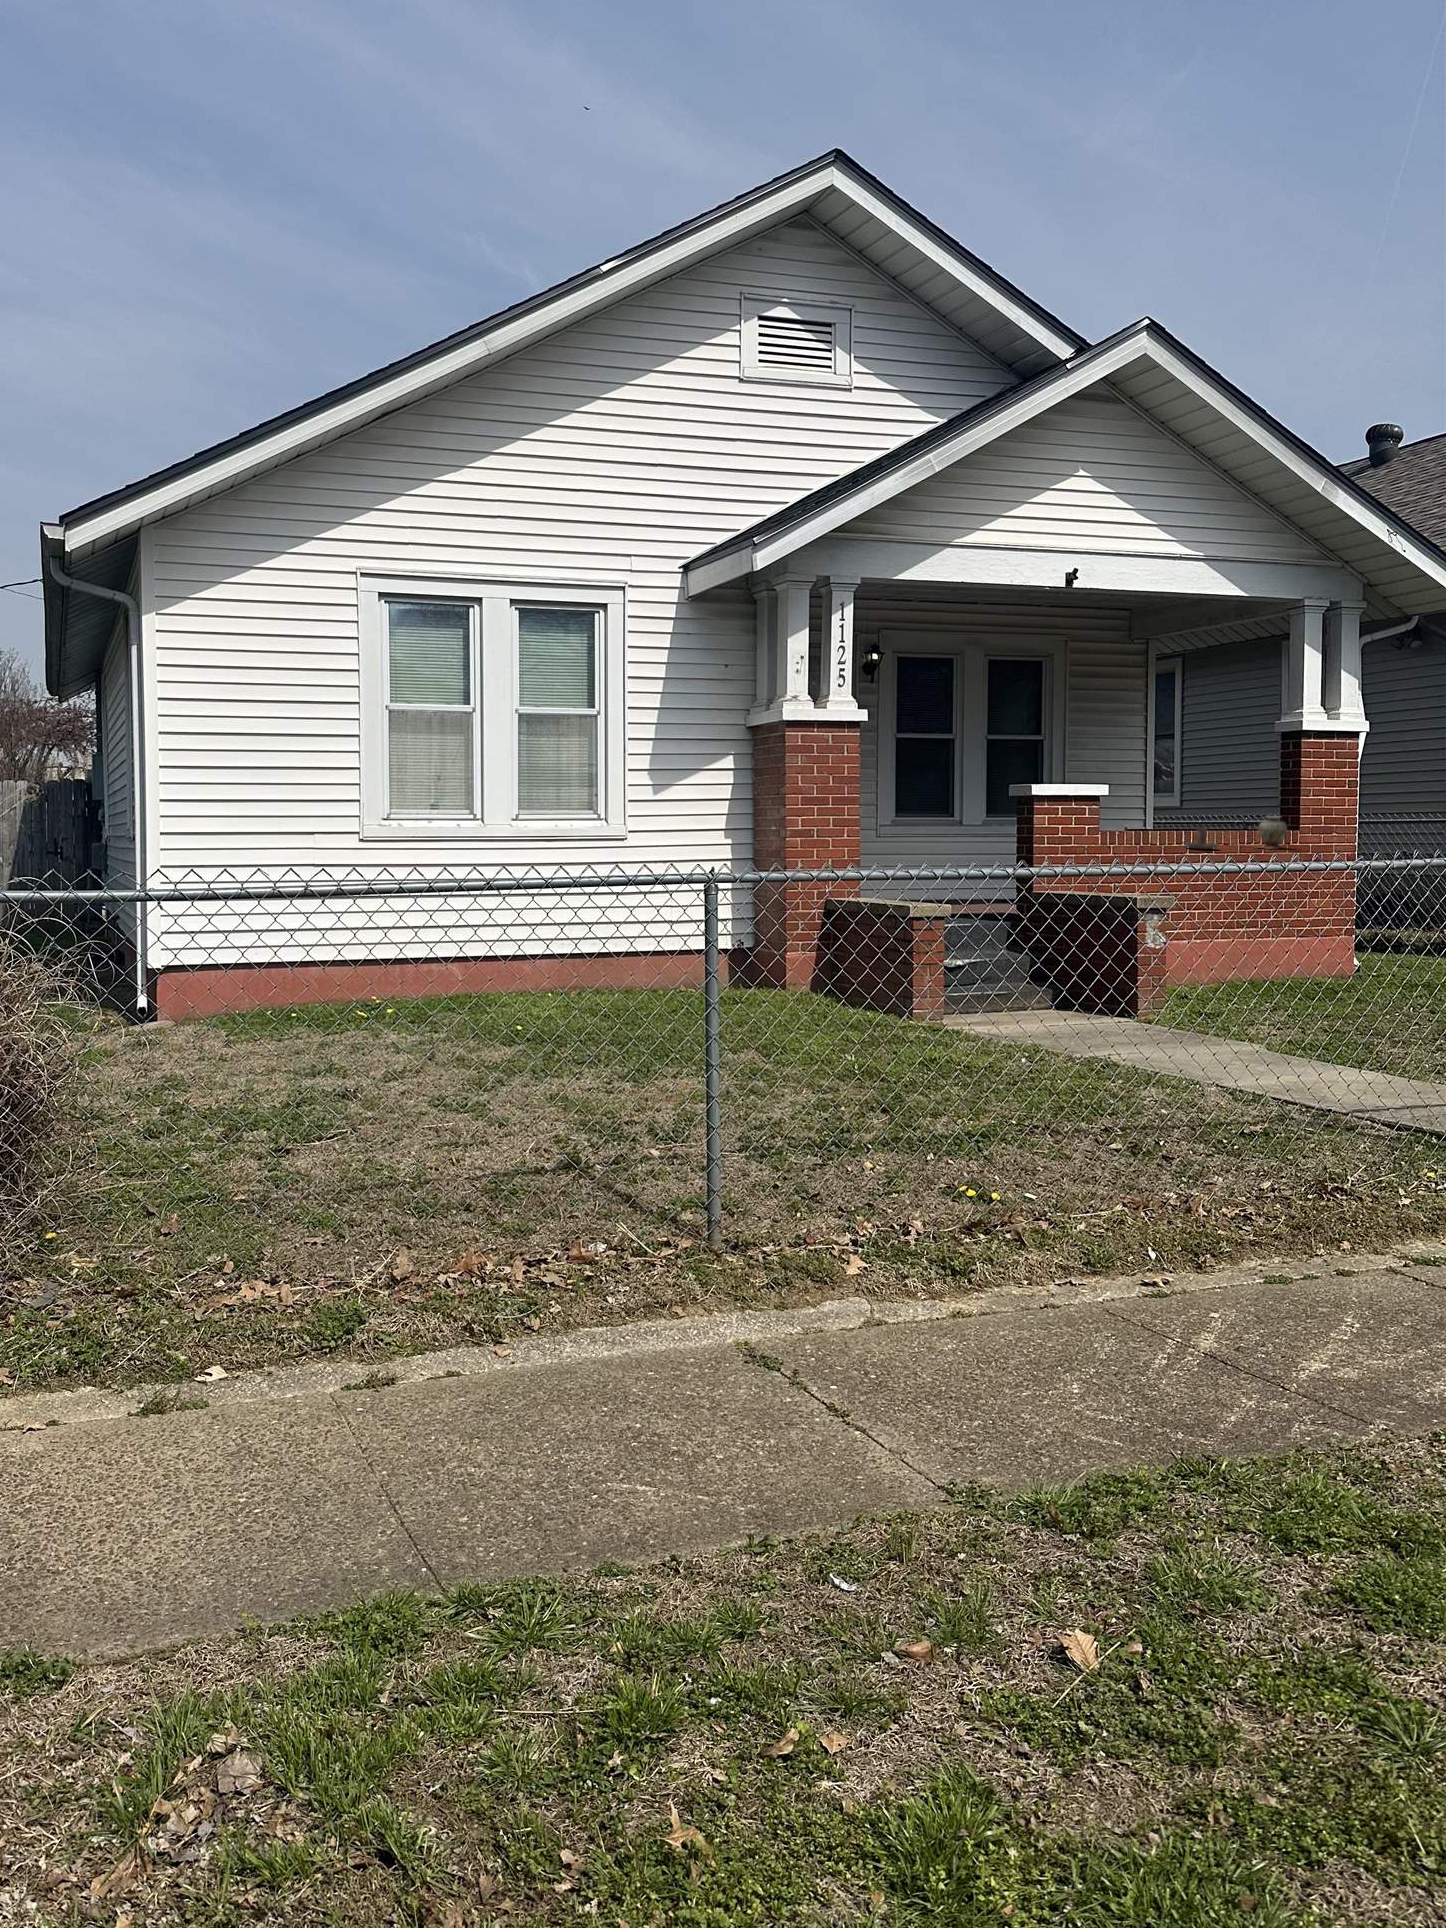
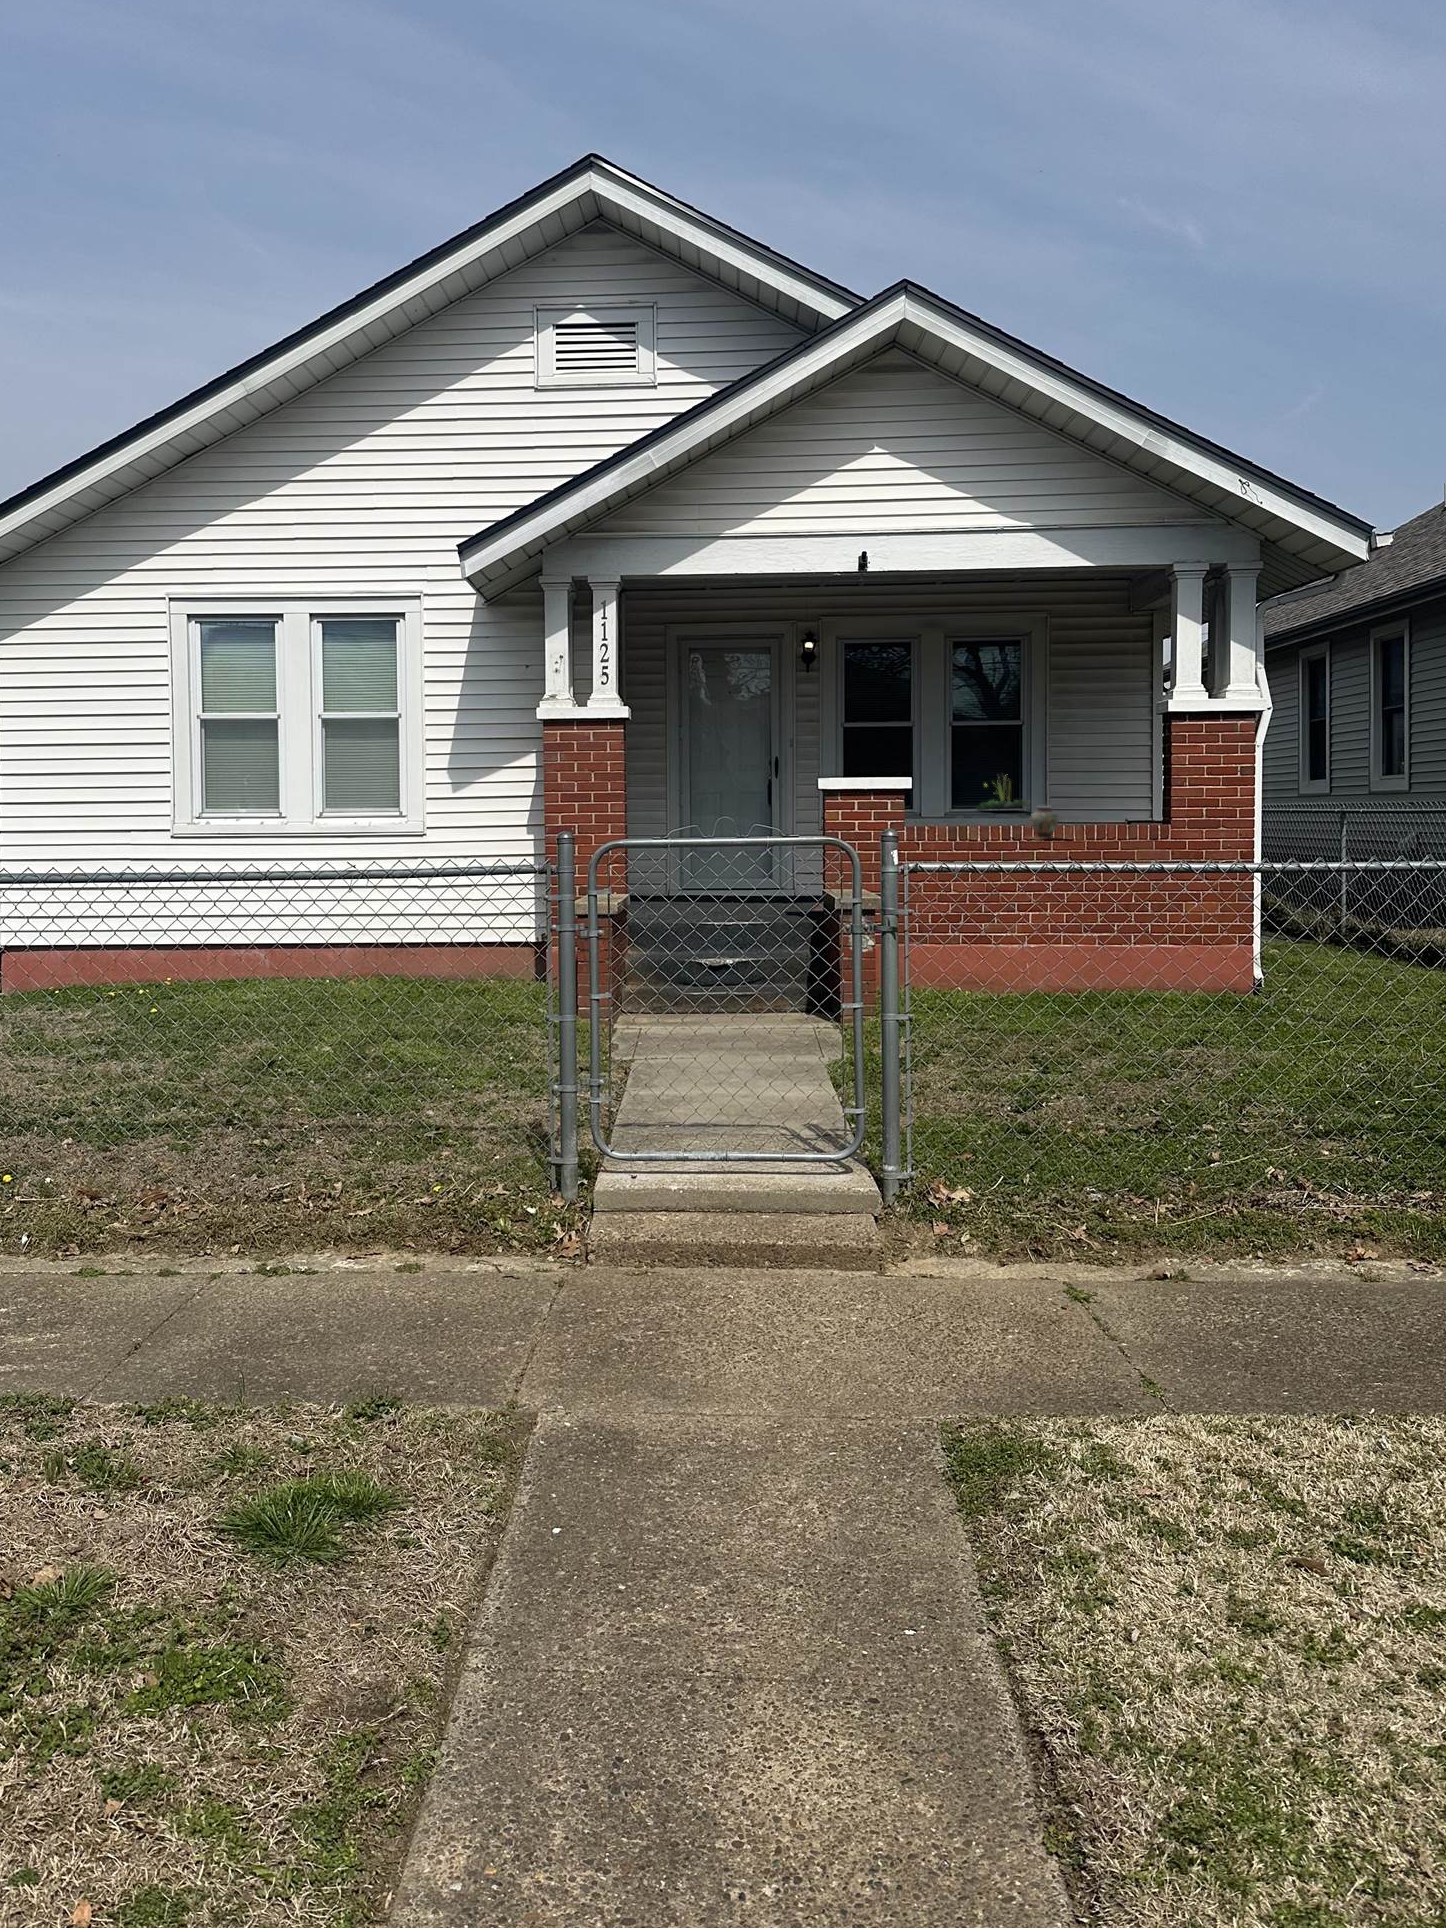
plant: none [1134,782,1194,820] -> present [977,777,1030,811]
candle holder: present [1185,827,1218,849] -> none [946,819,981,841]

